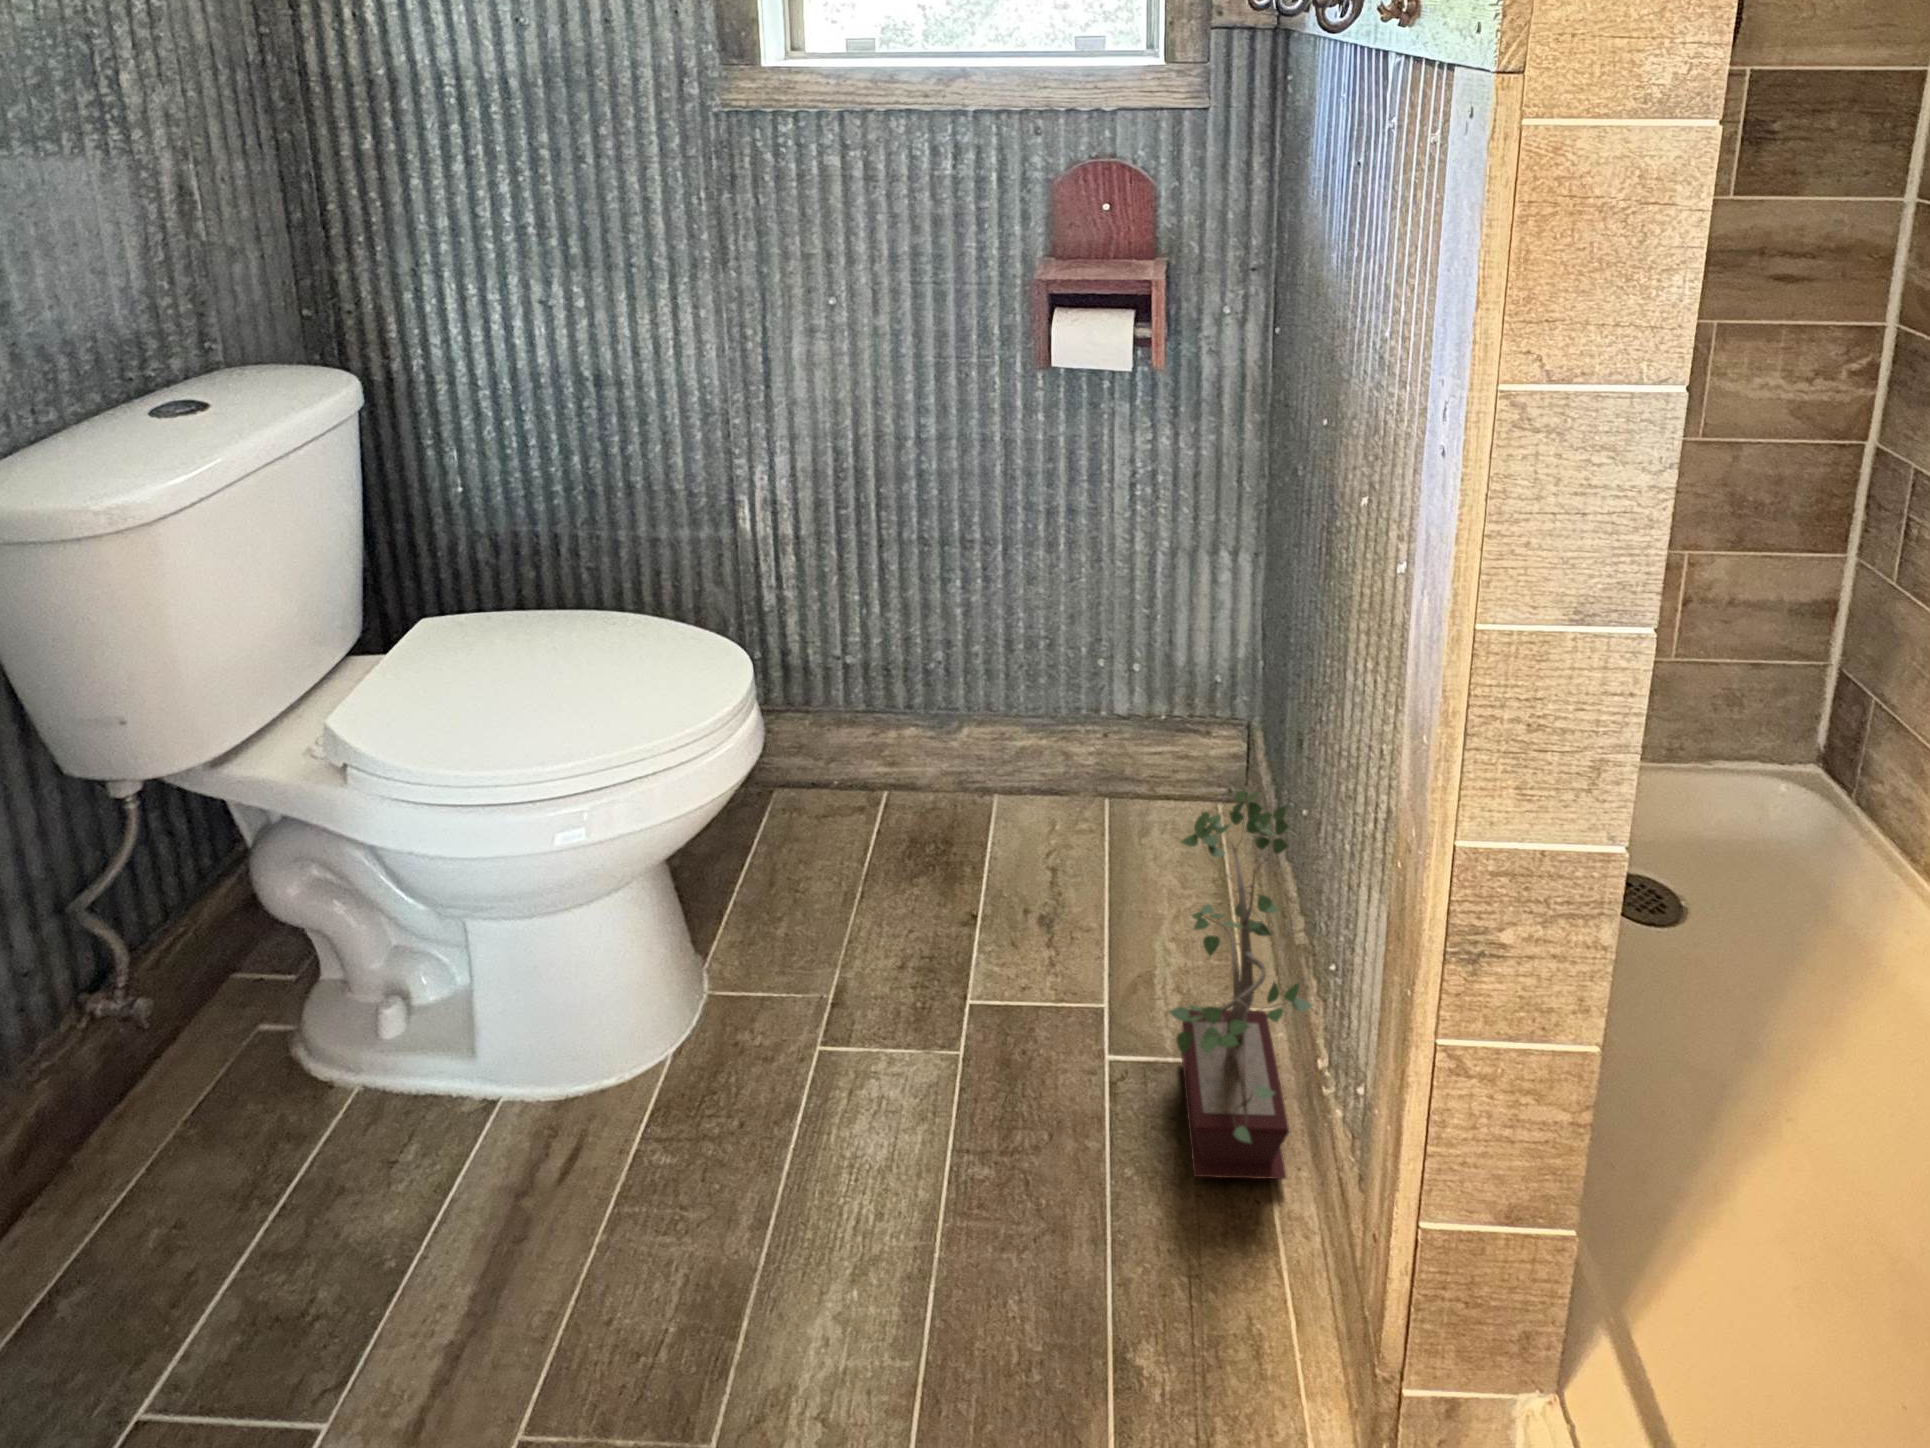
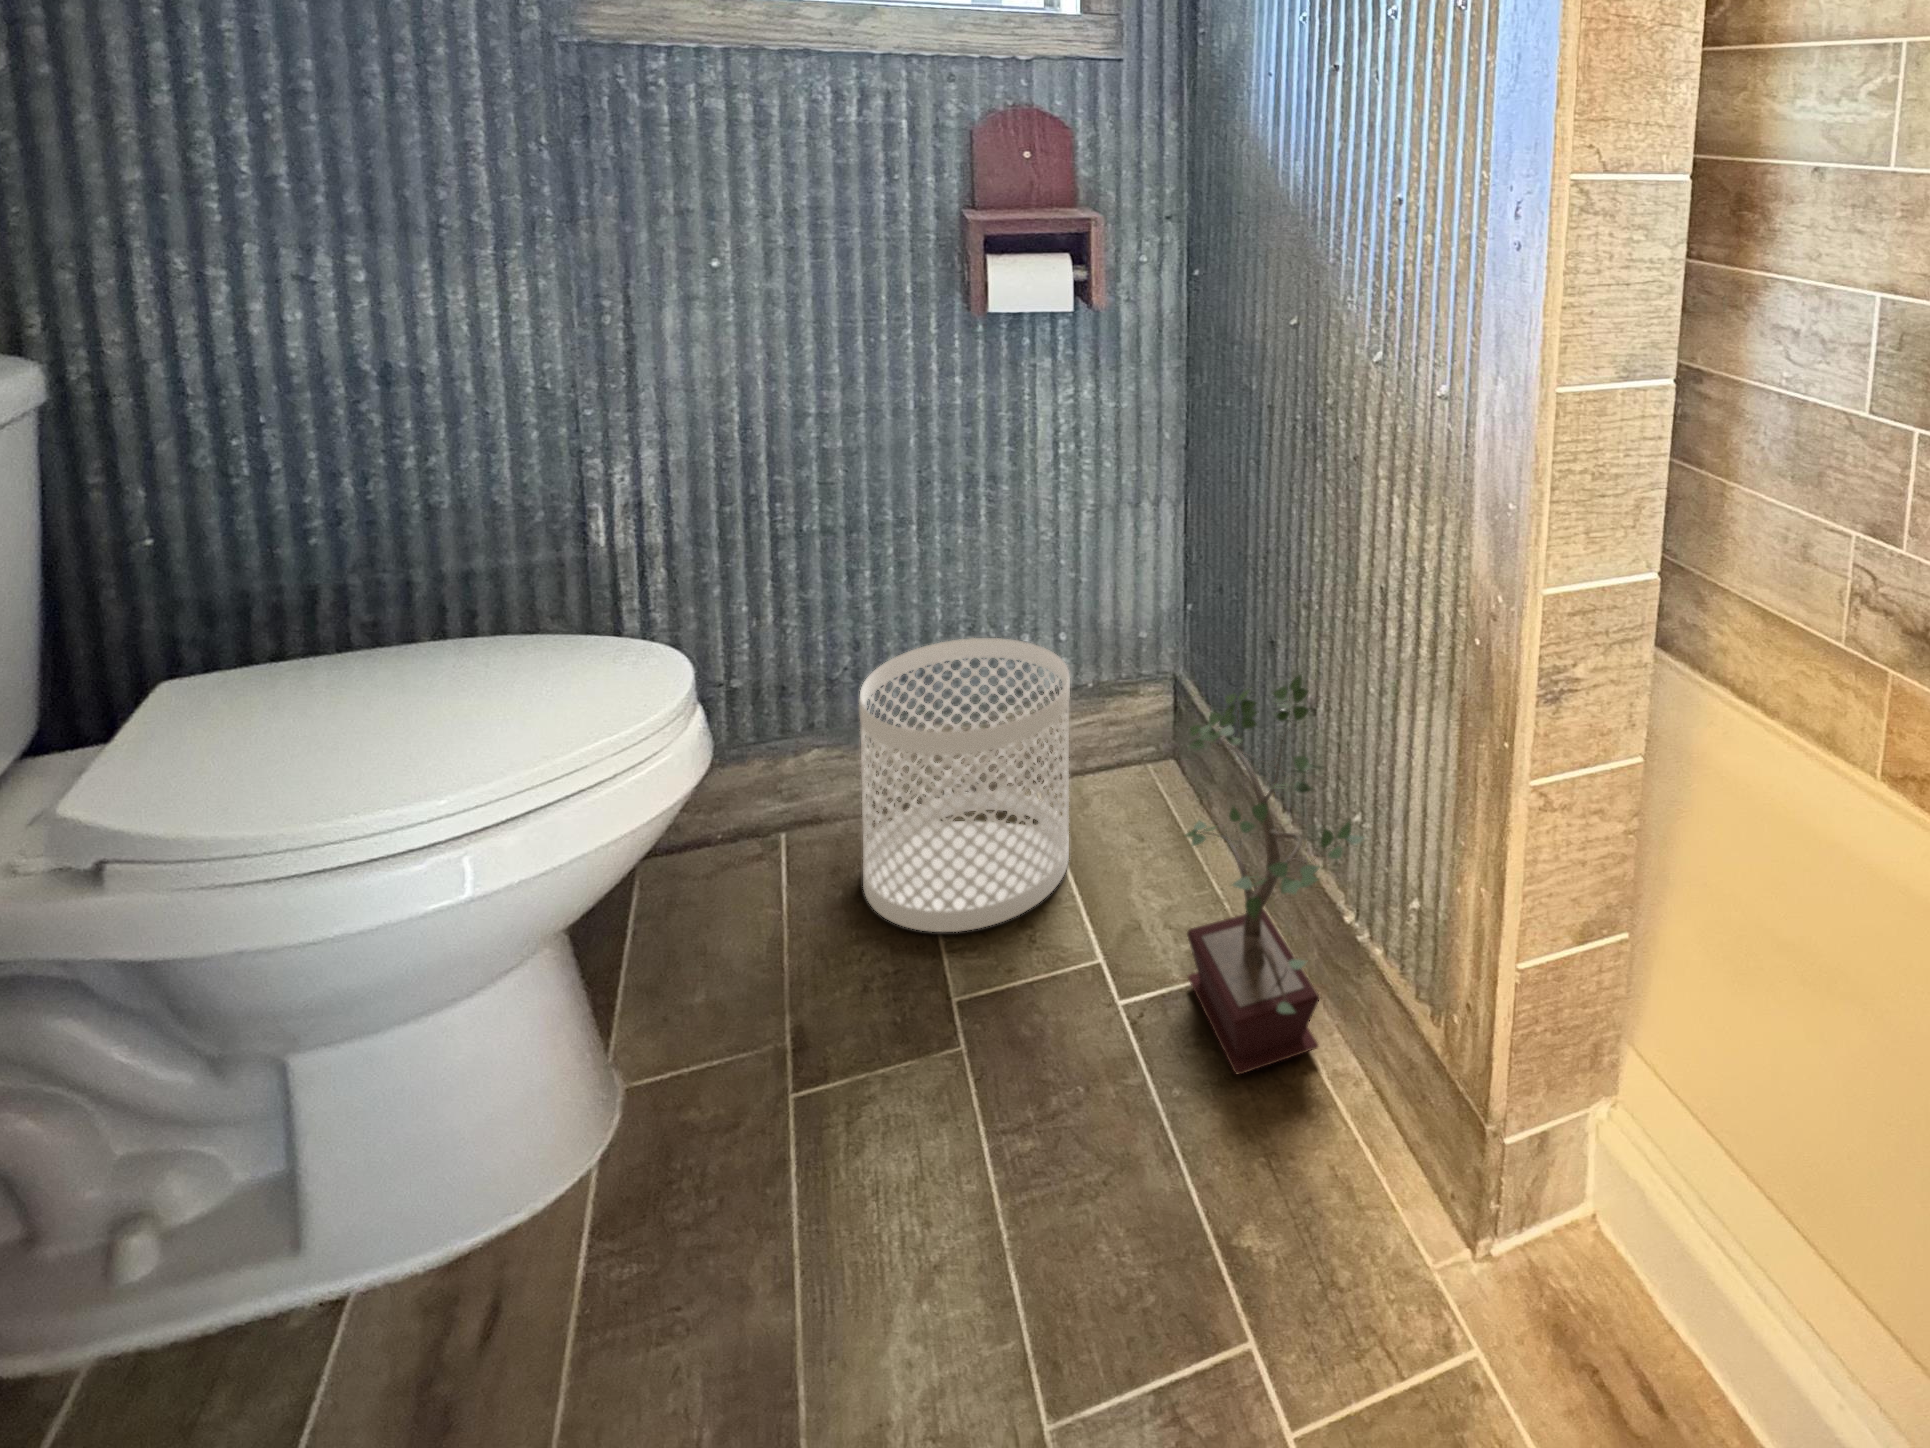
waste basket: none [927,658,1116,938] -> present [859,638,1070,932]

